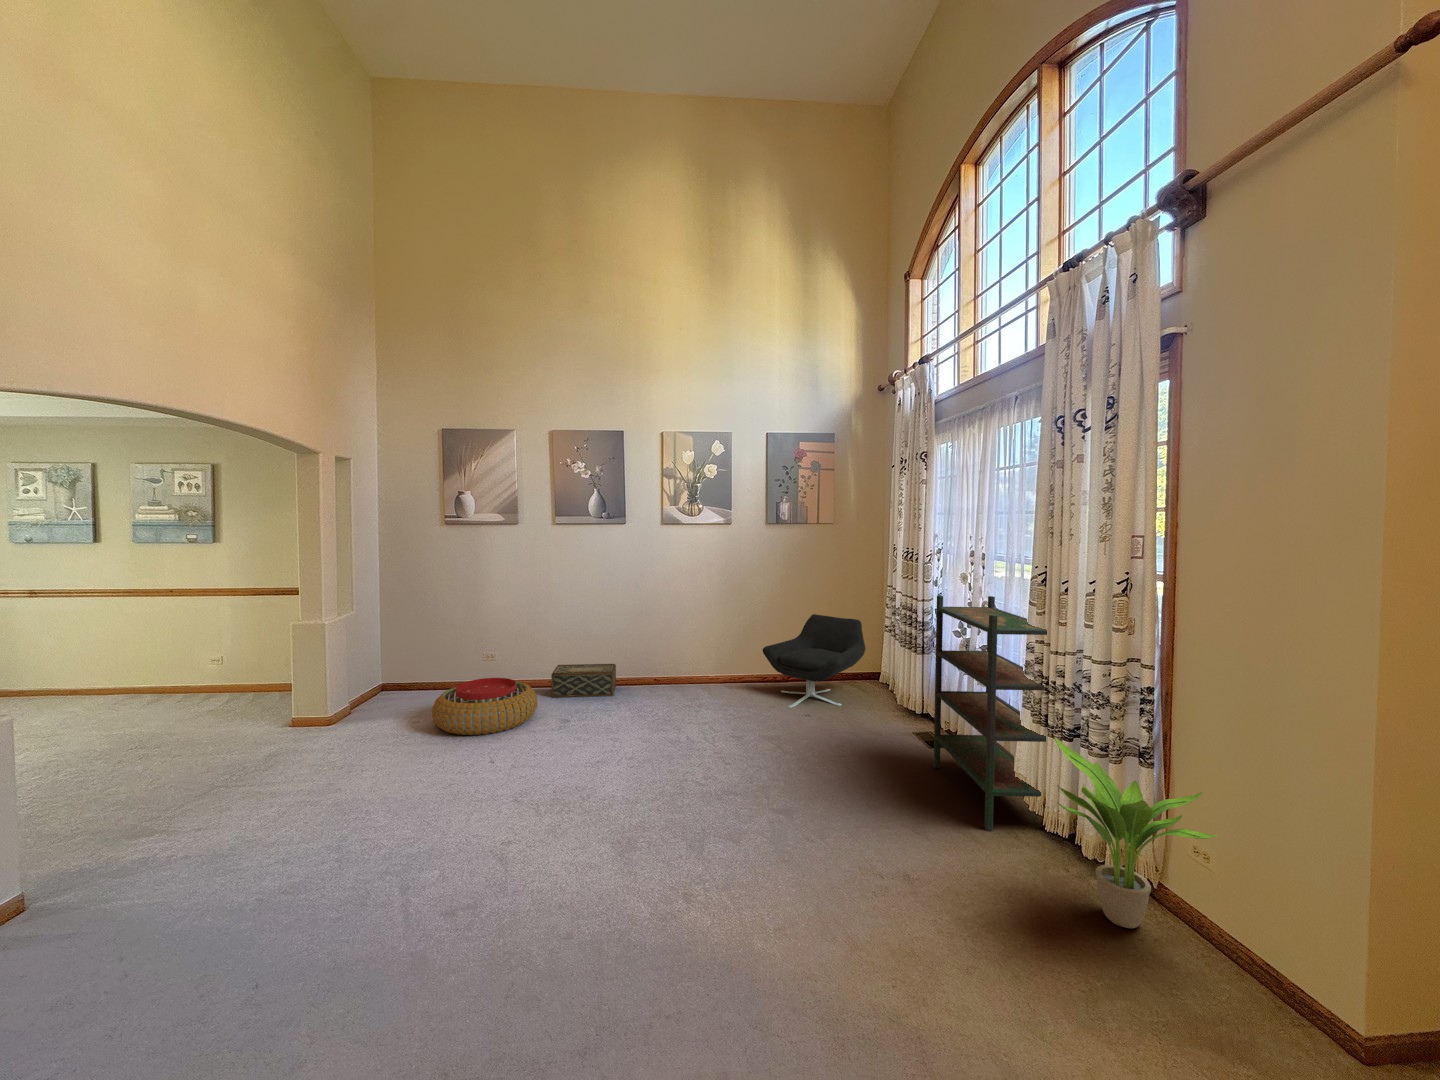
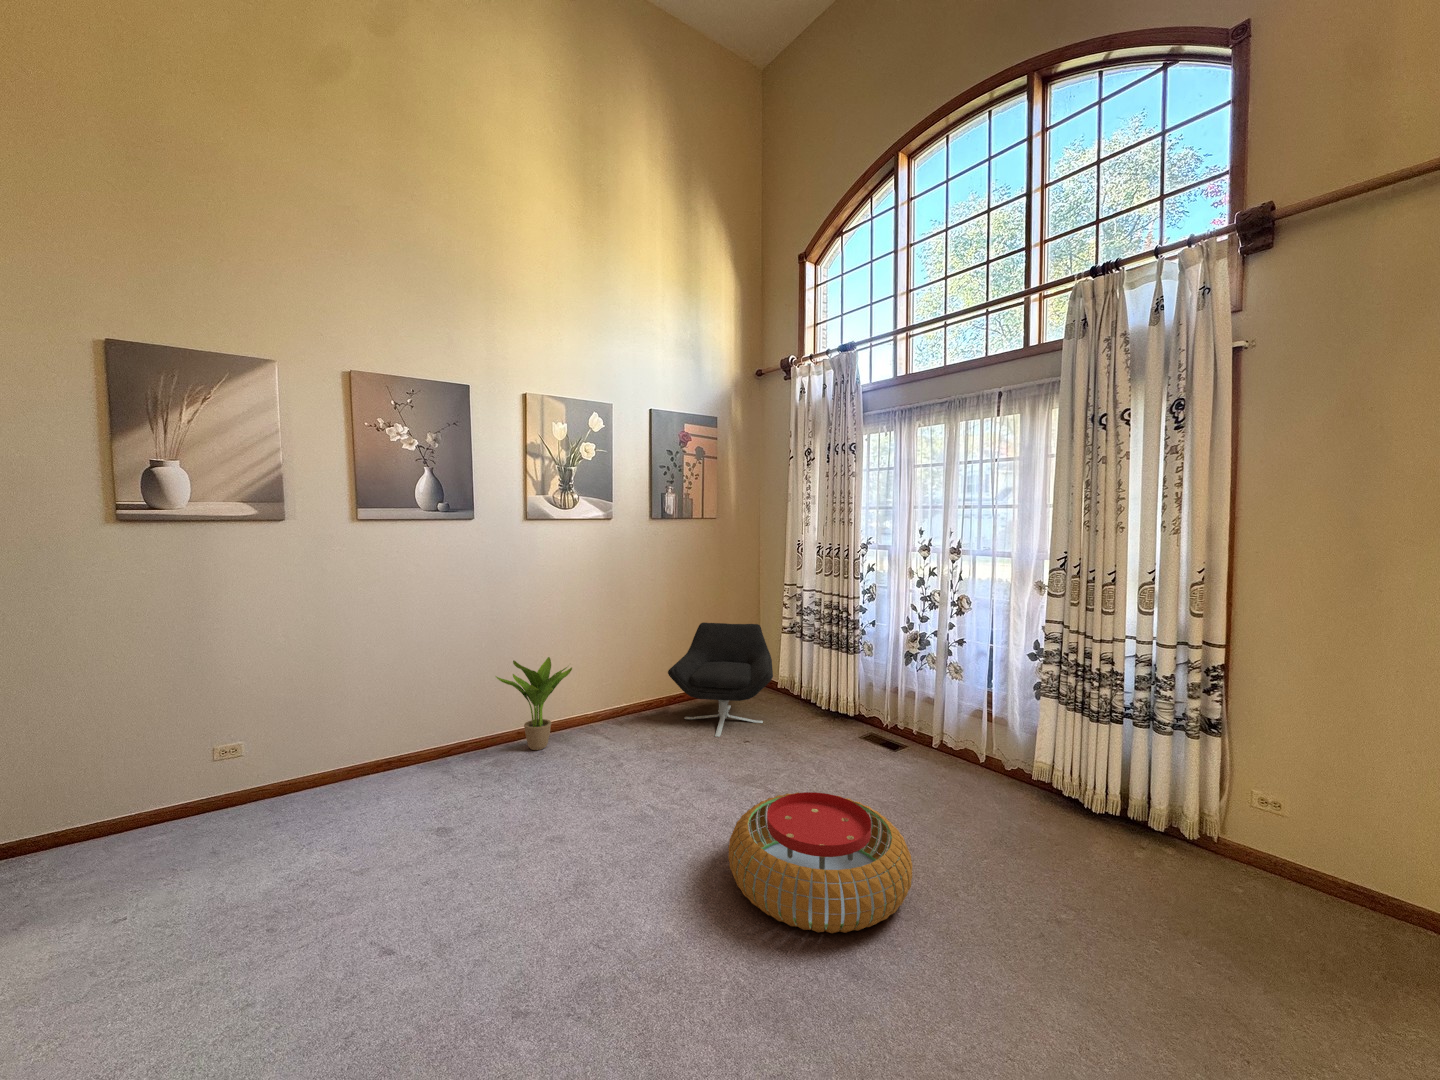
bookshelf: present [934,596,1059,831] -> none [926,590,1095,829]
woven basket: present [551,664,616,697] -> none [367,723,477,796]
pouf: present [432,678,537,735] -> present [728,792,913,933]
potted plant: present [1055,737,1218,928] -> present [496,657,572,750]

